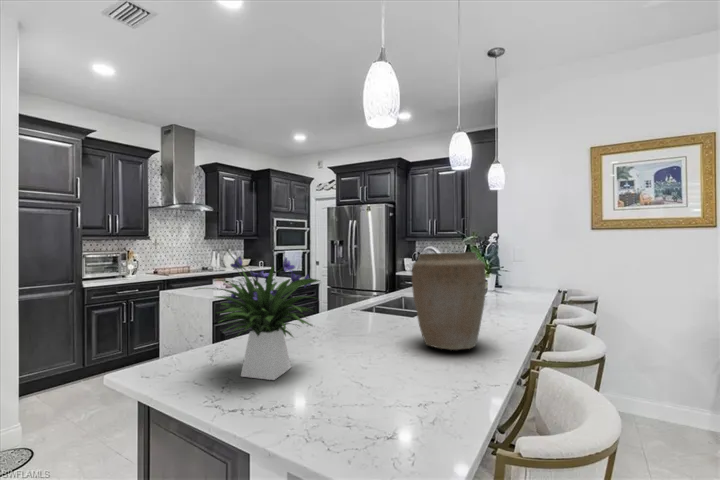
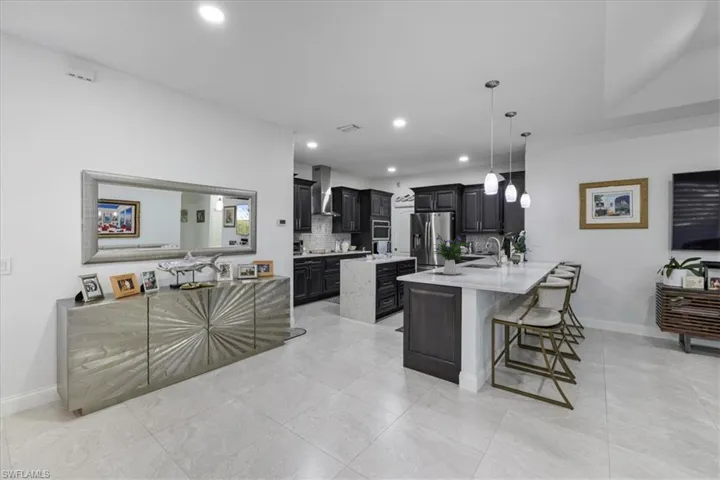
vase: present [412,252,486,350] -> none [495,236,525,271]

